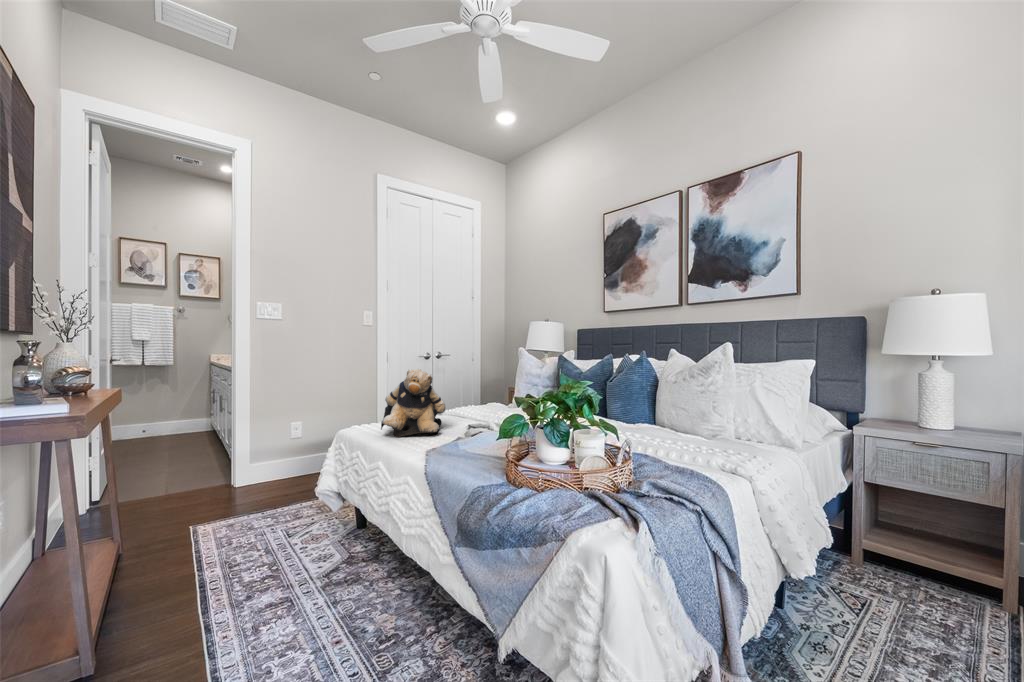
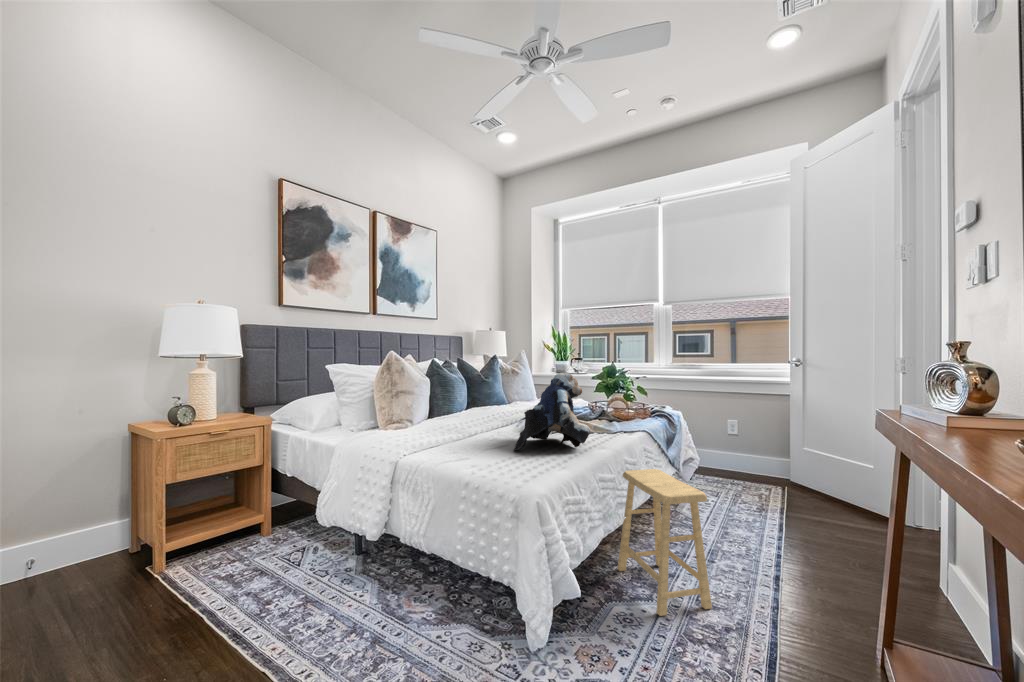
footstool: none [272,473,379,605] -> present [618,469,712,616]

